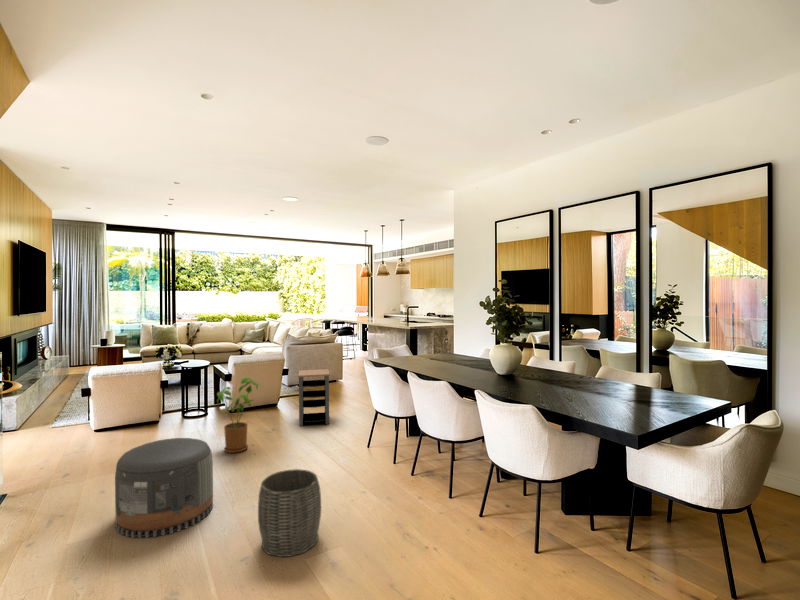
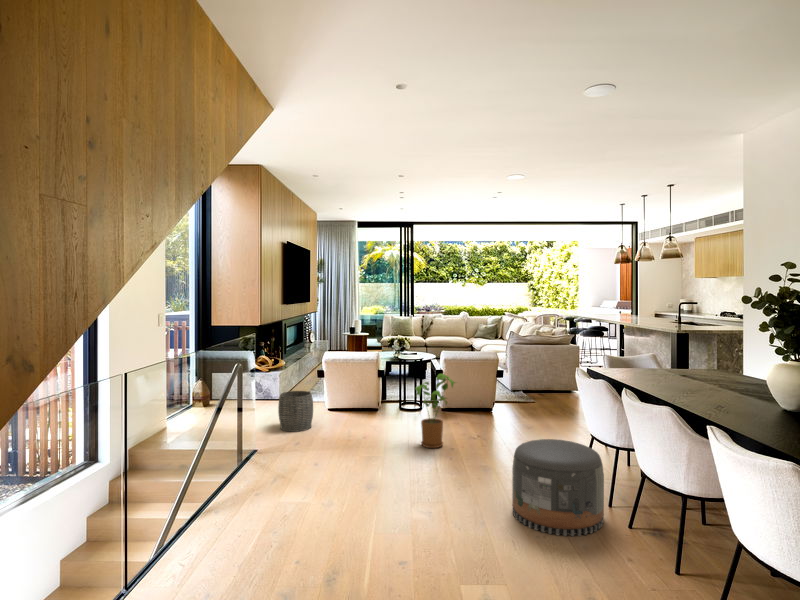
side table: present [298,369,330,426] -> none [503,373,541,437]
pouf: present [115,438,213,538] -> present [512,439,604,536]
woven basket: present [258,469,321,557] -> present [278,391,313,432]

